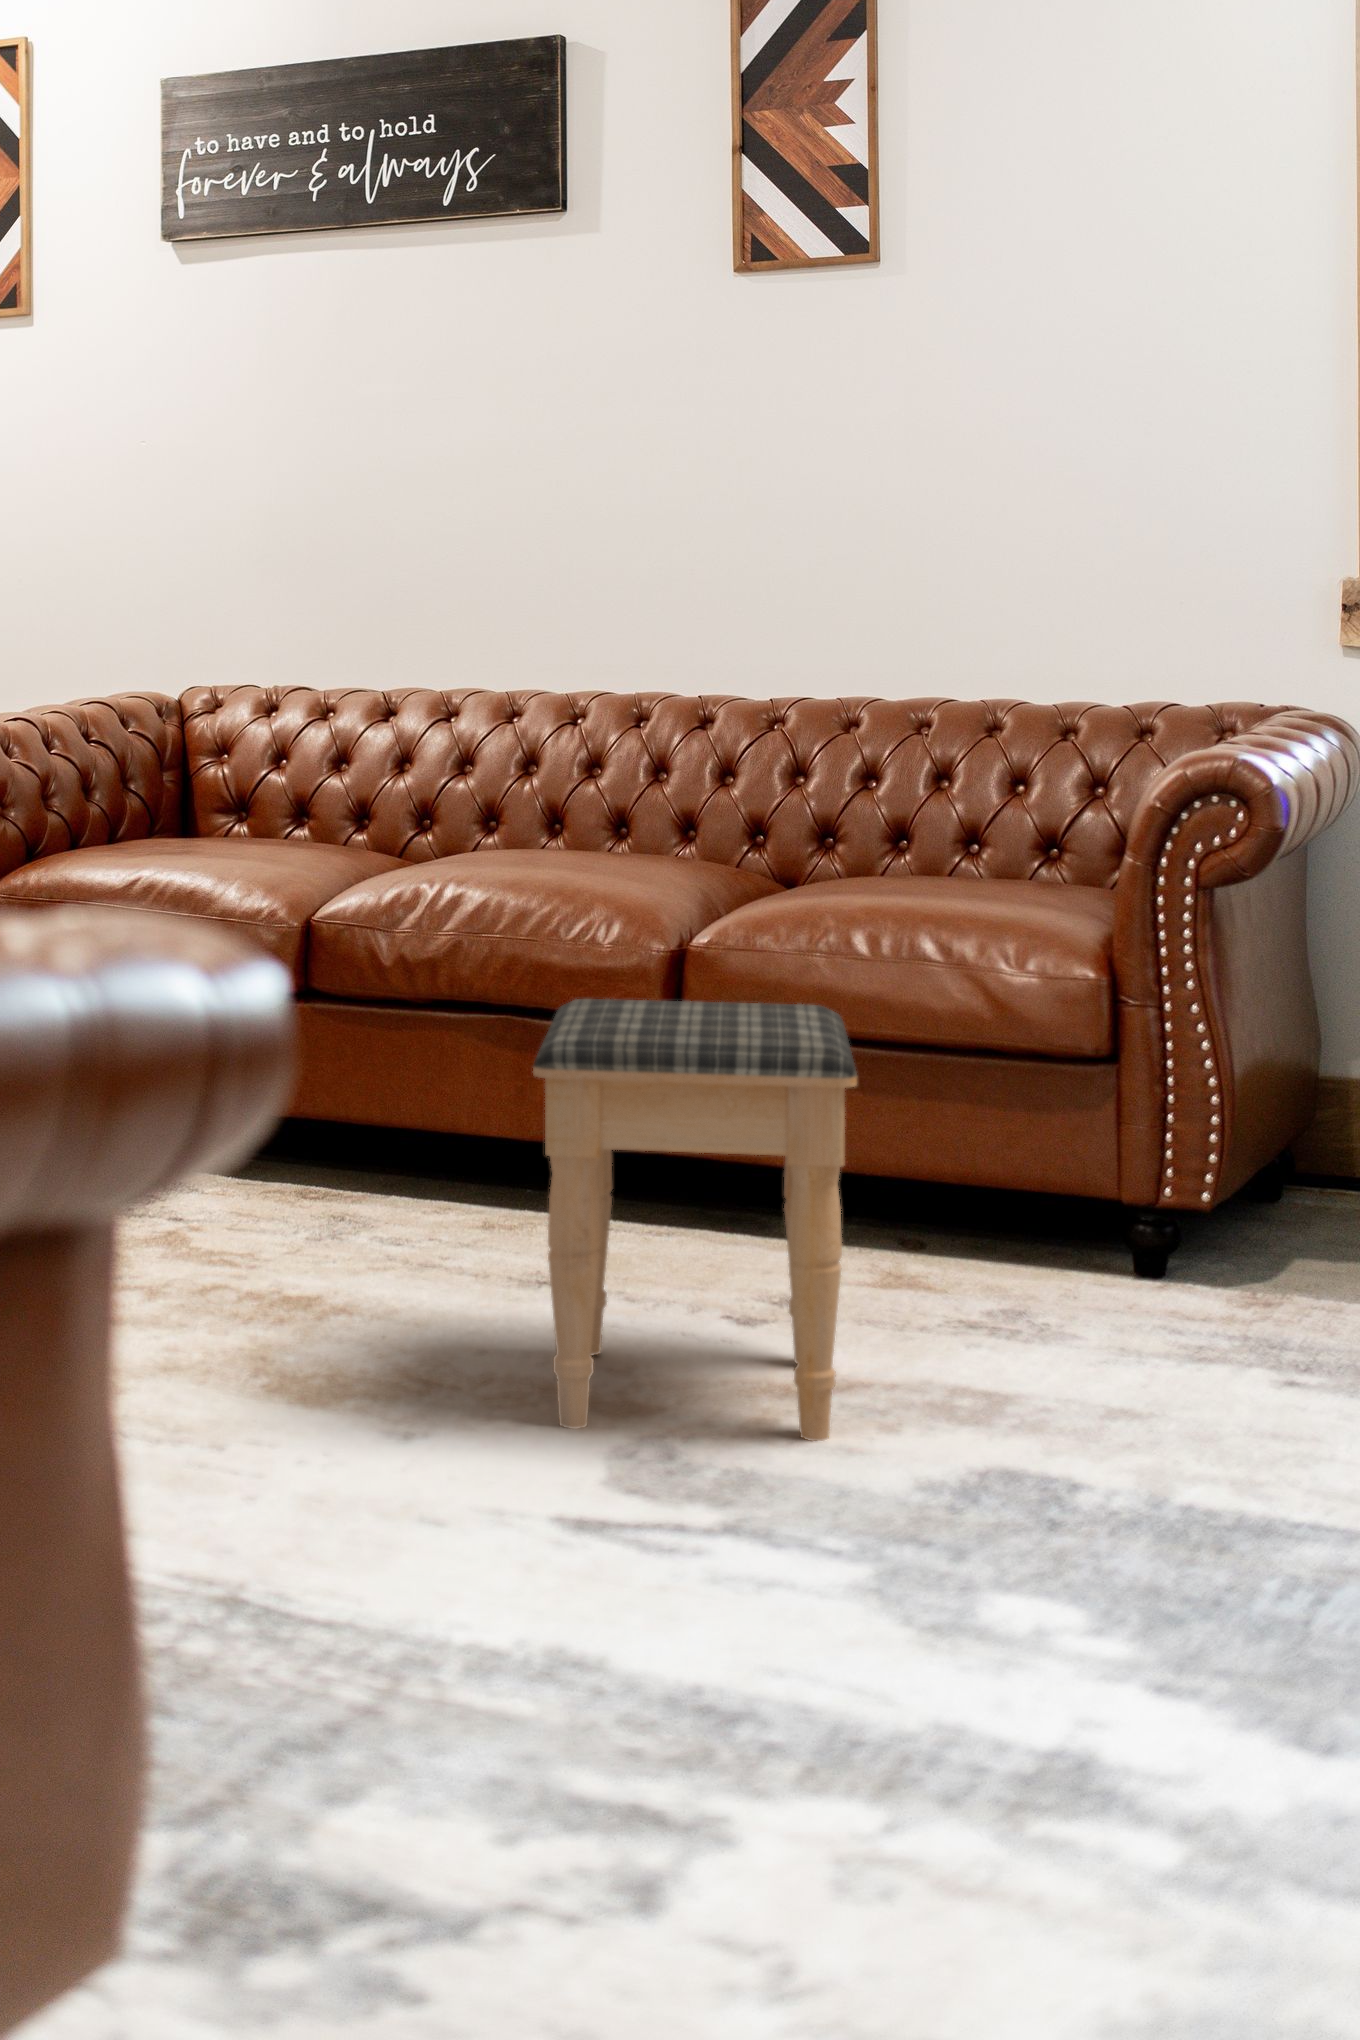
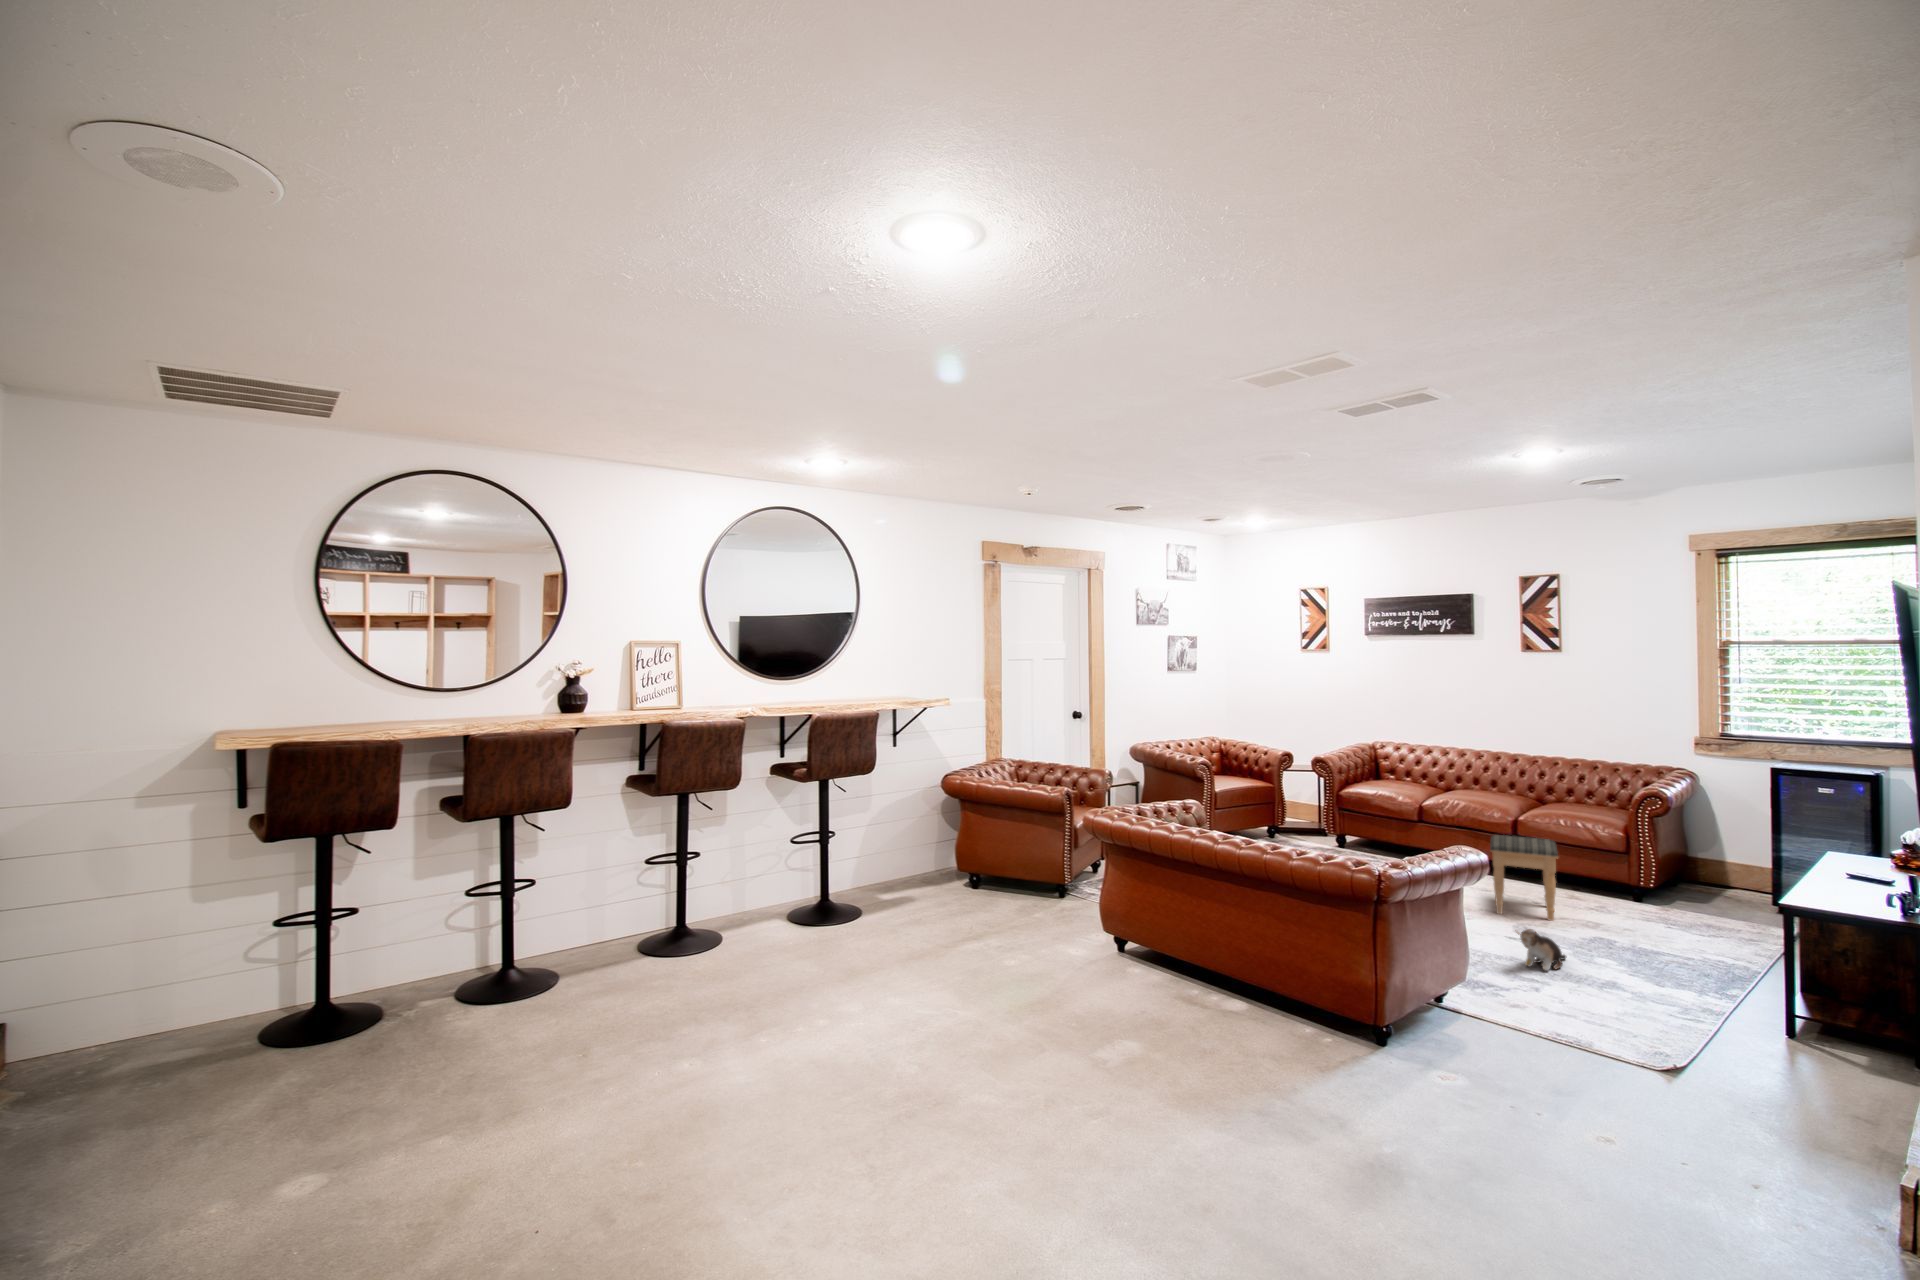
plush toy: none [591,1551,900,1854] -> present [1520,929,1566,971]

